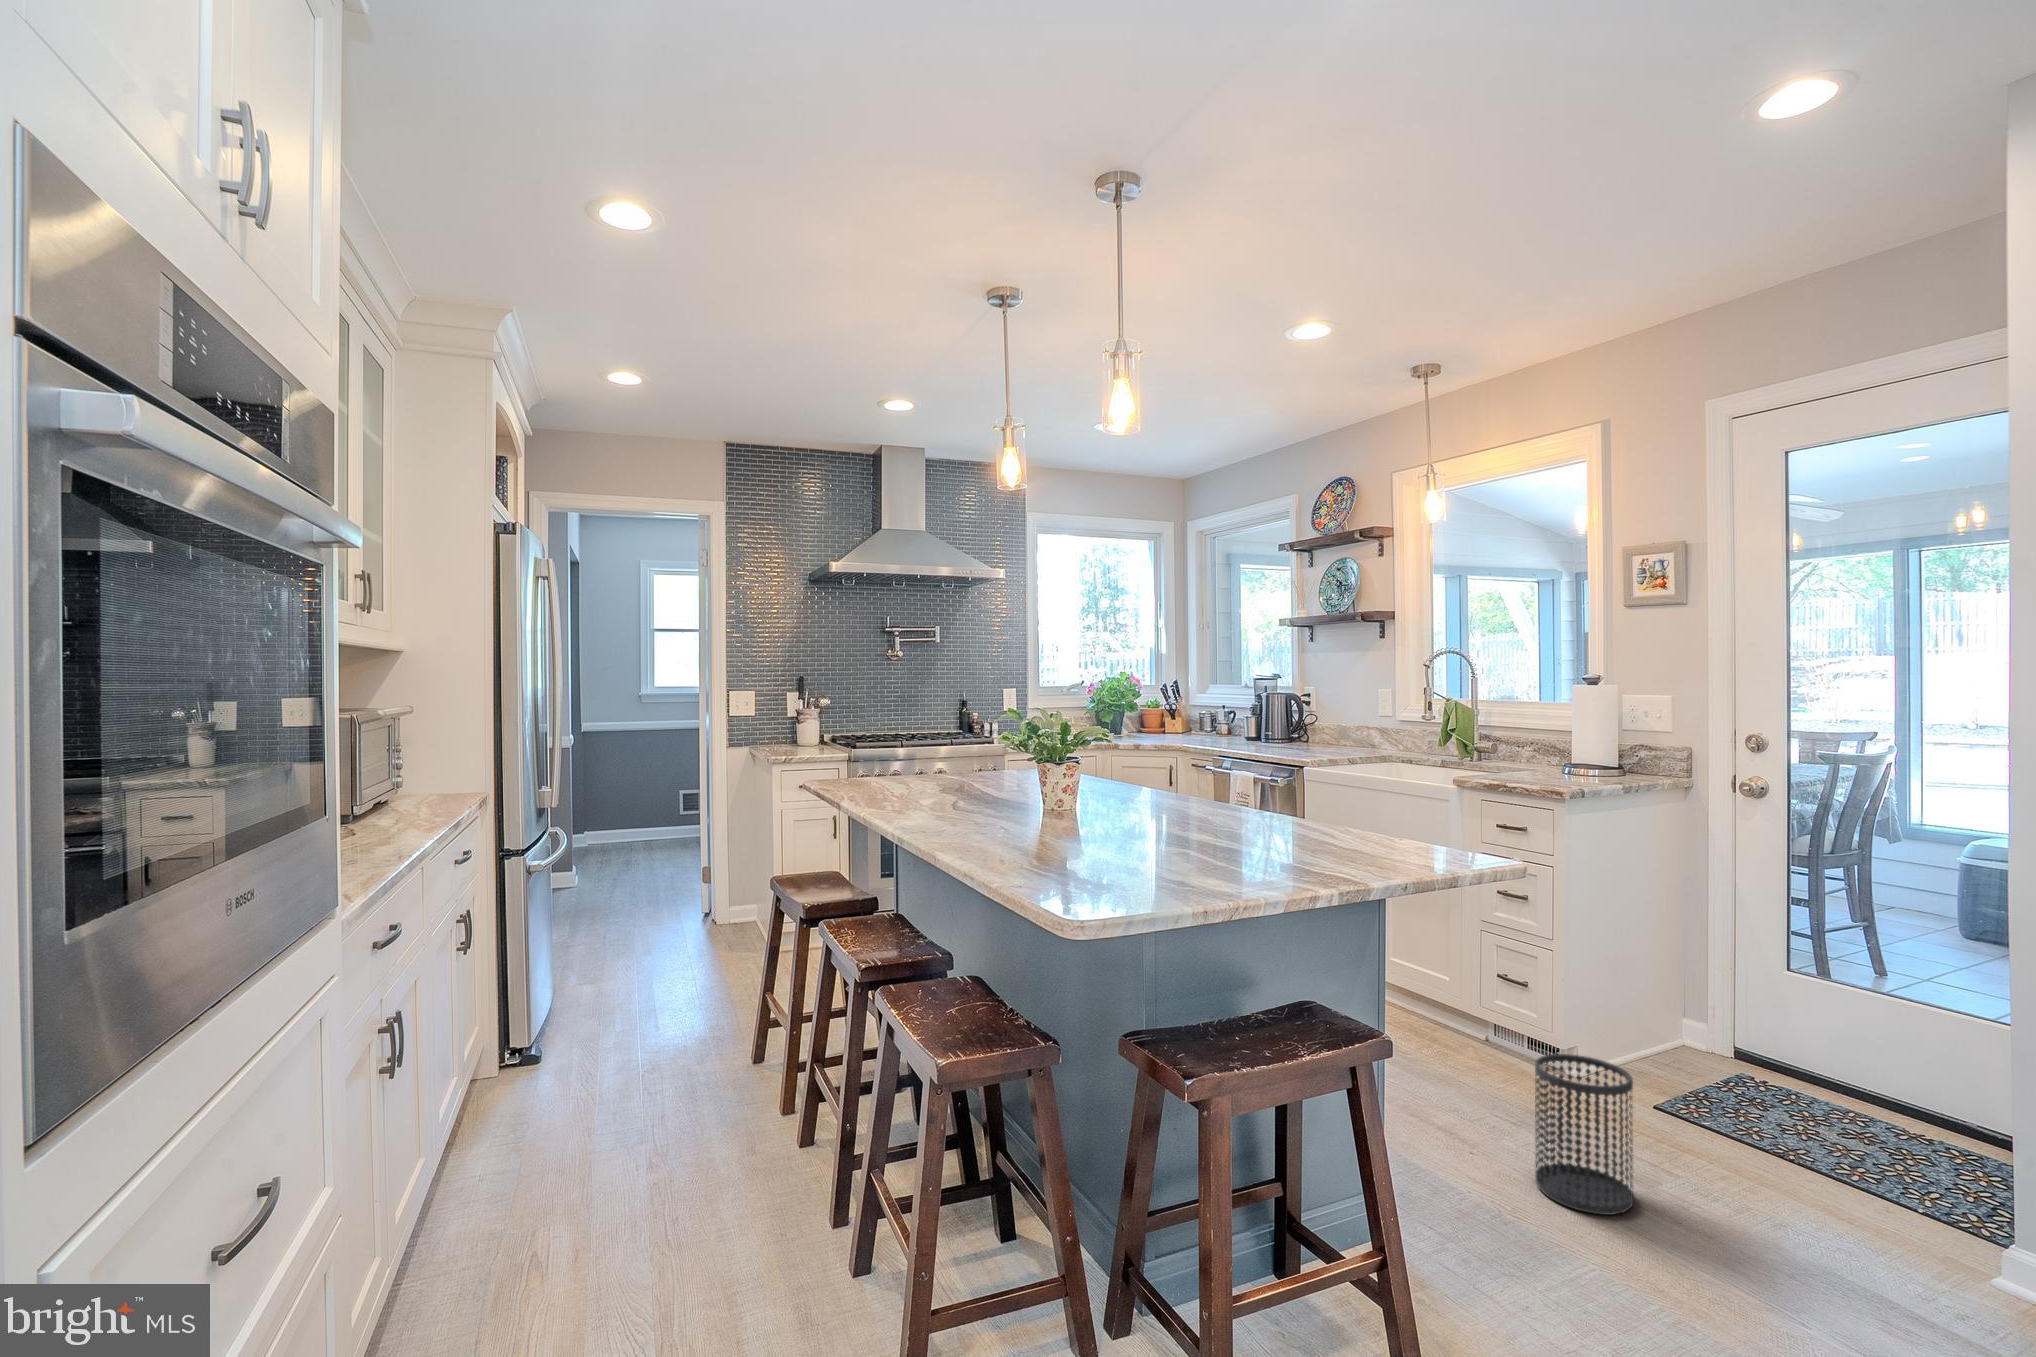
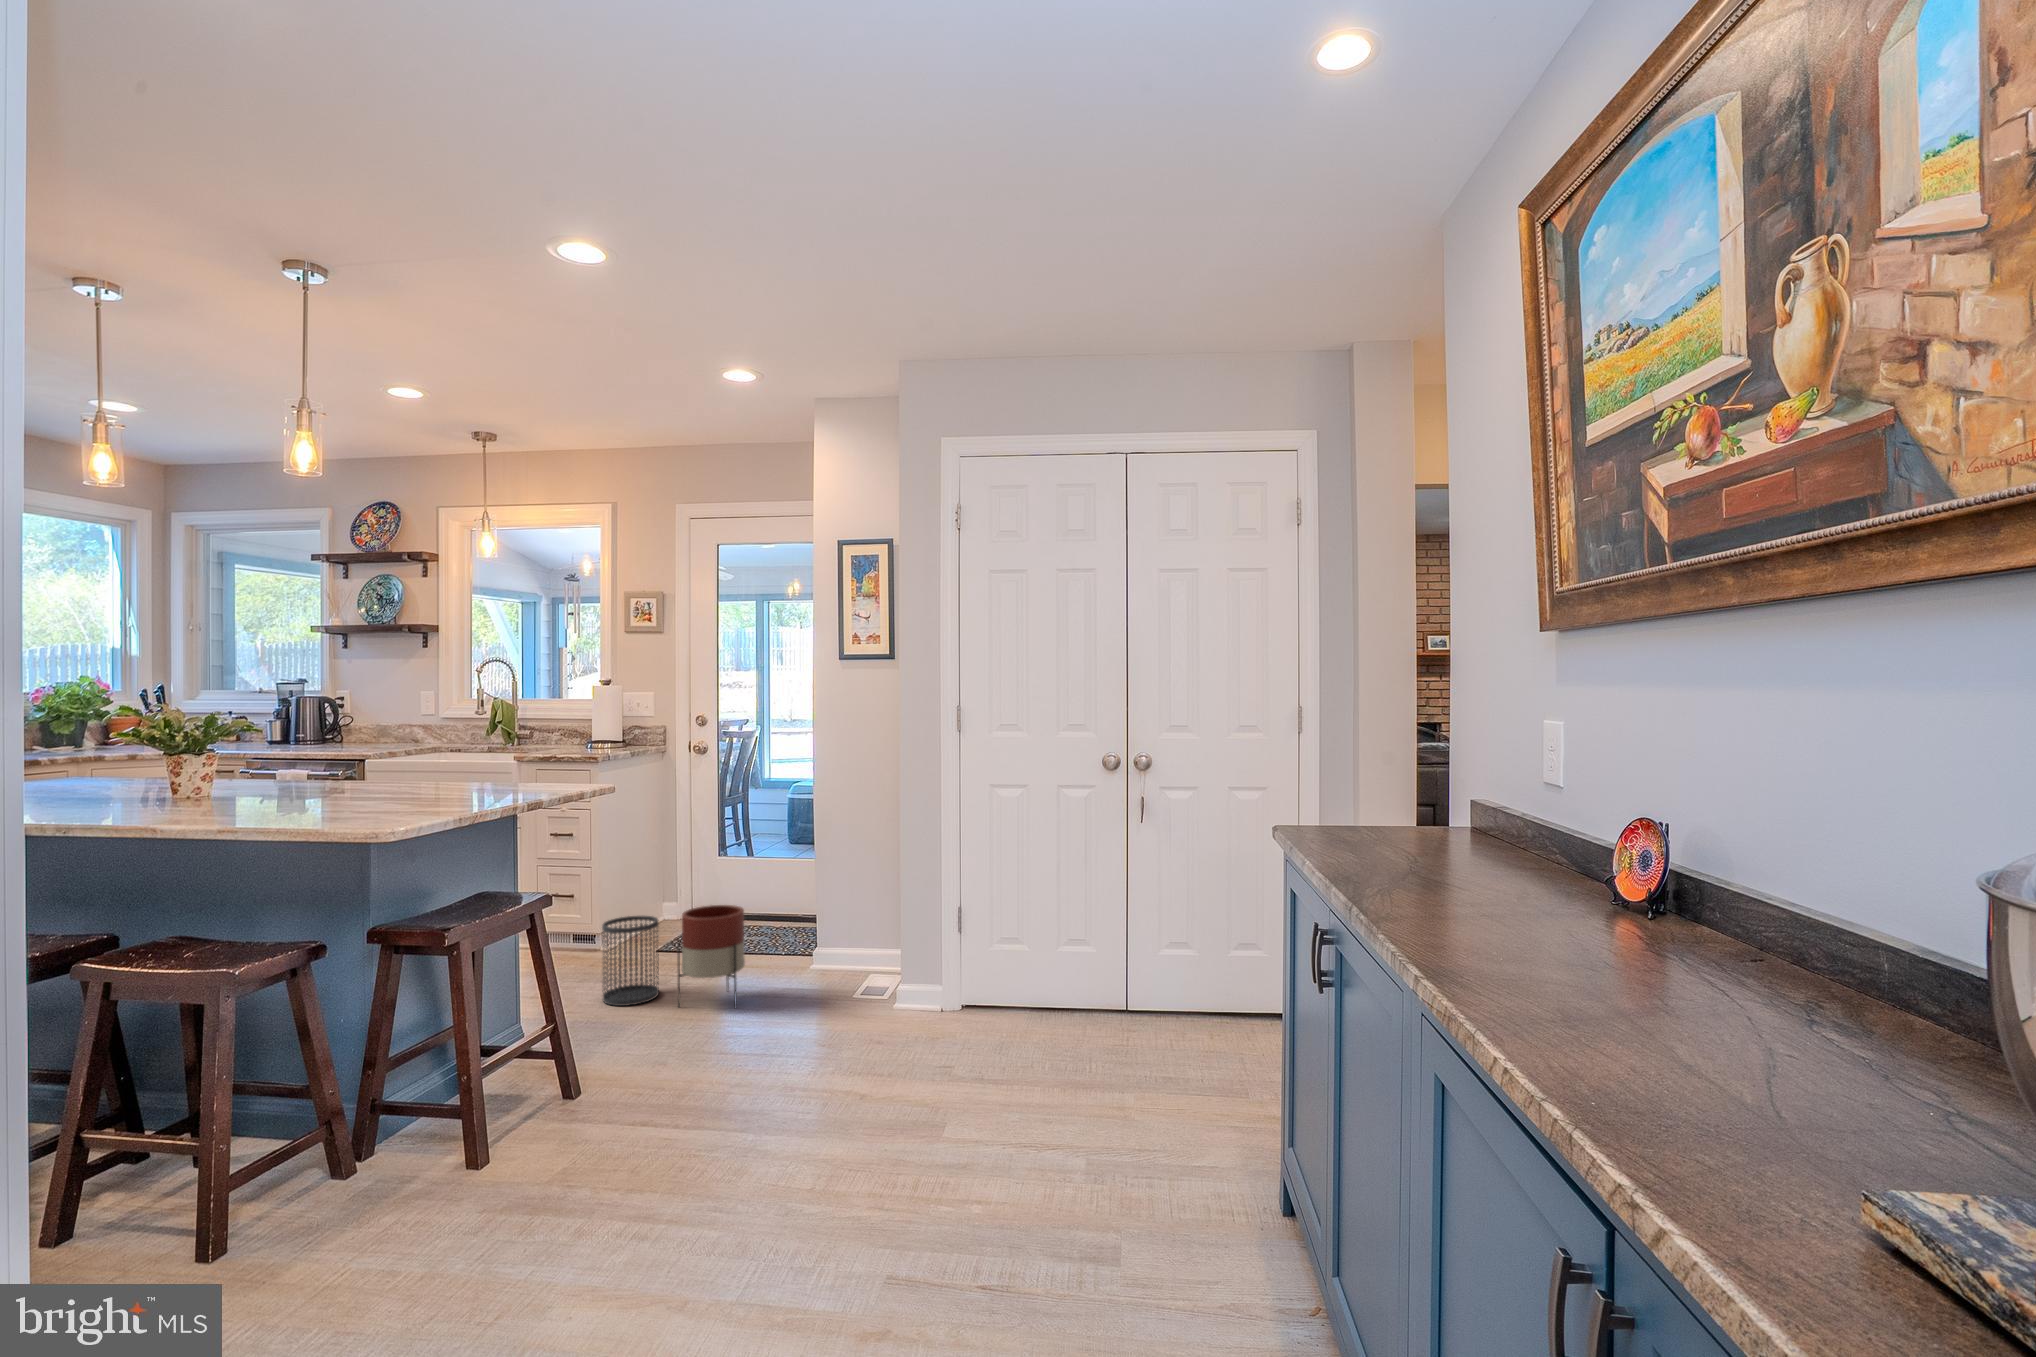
planter: none [1660,1084,1806,1314] -> present [677,905,745,1007]

